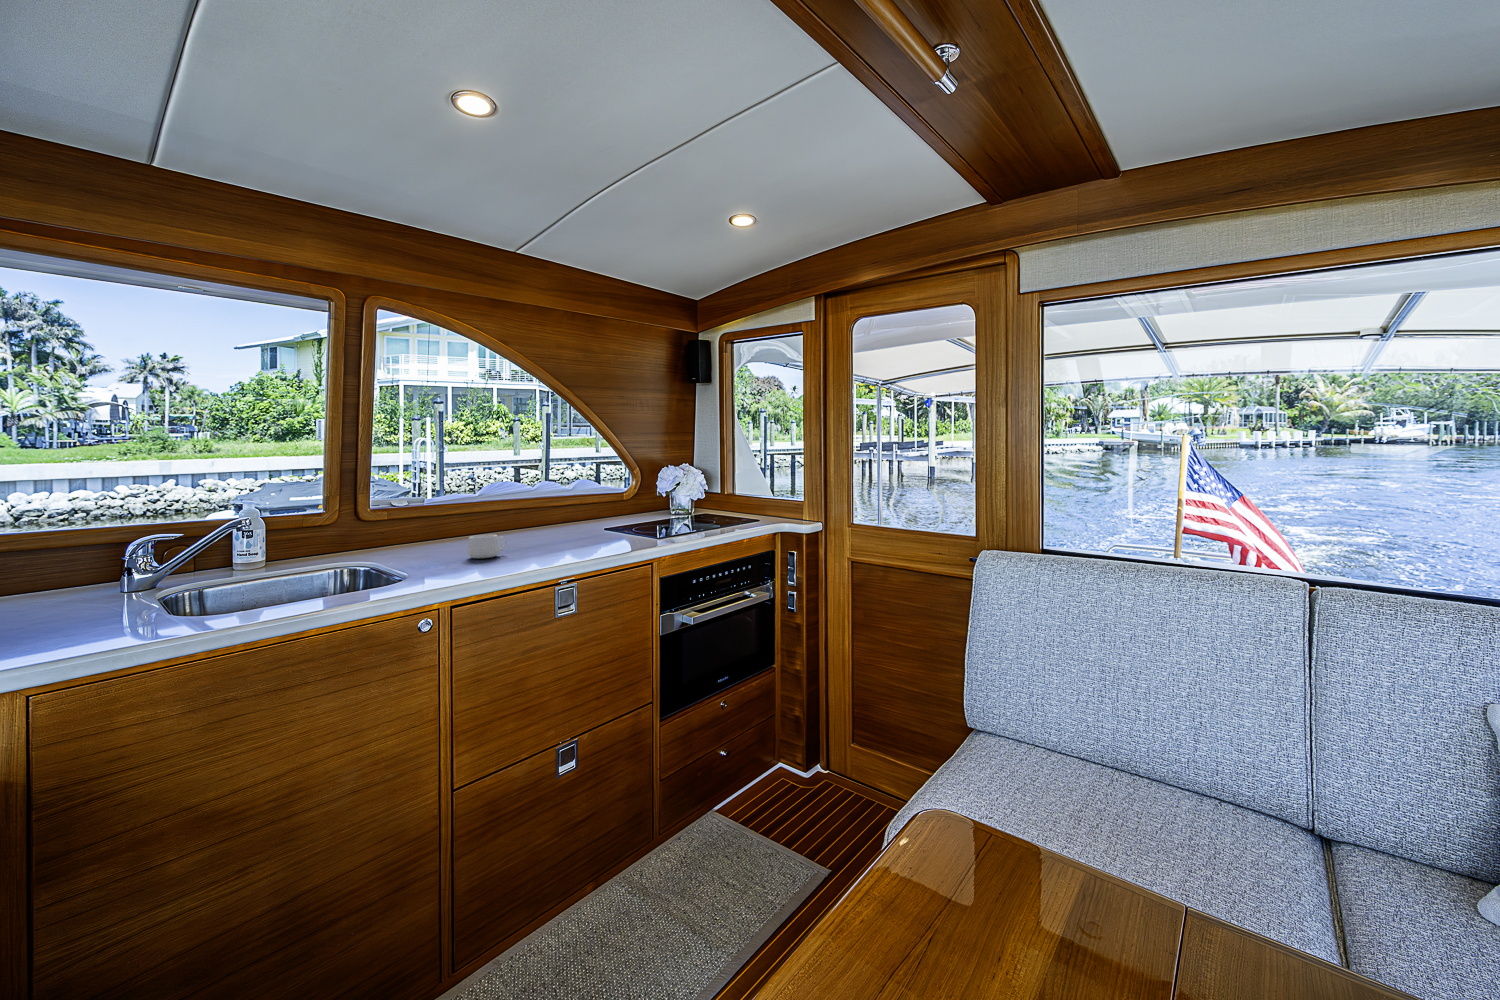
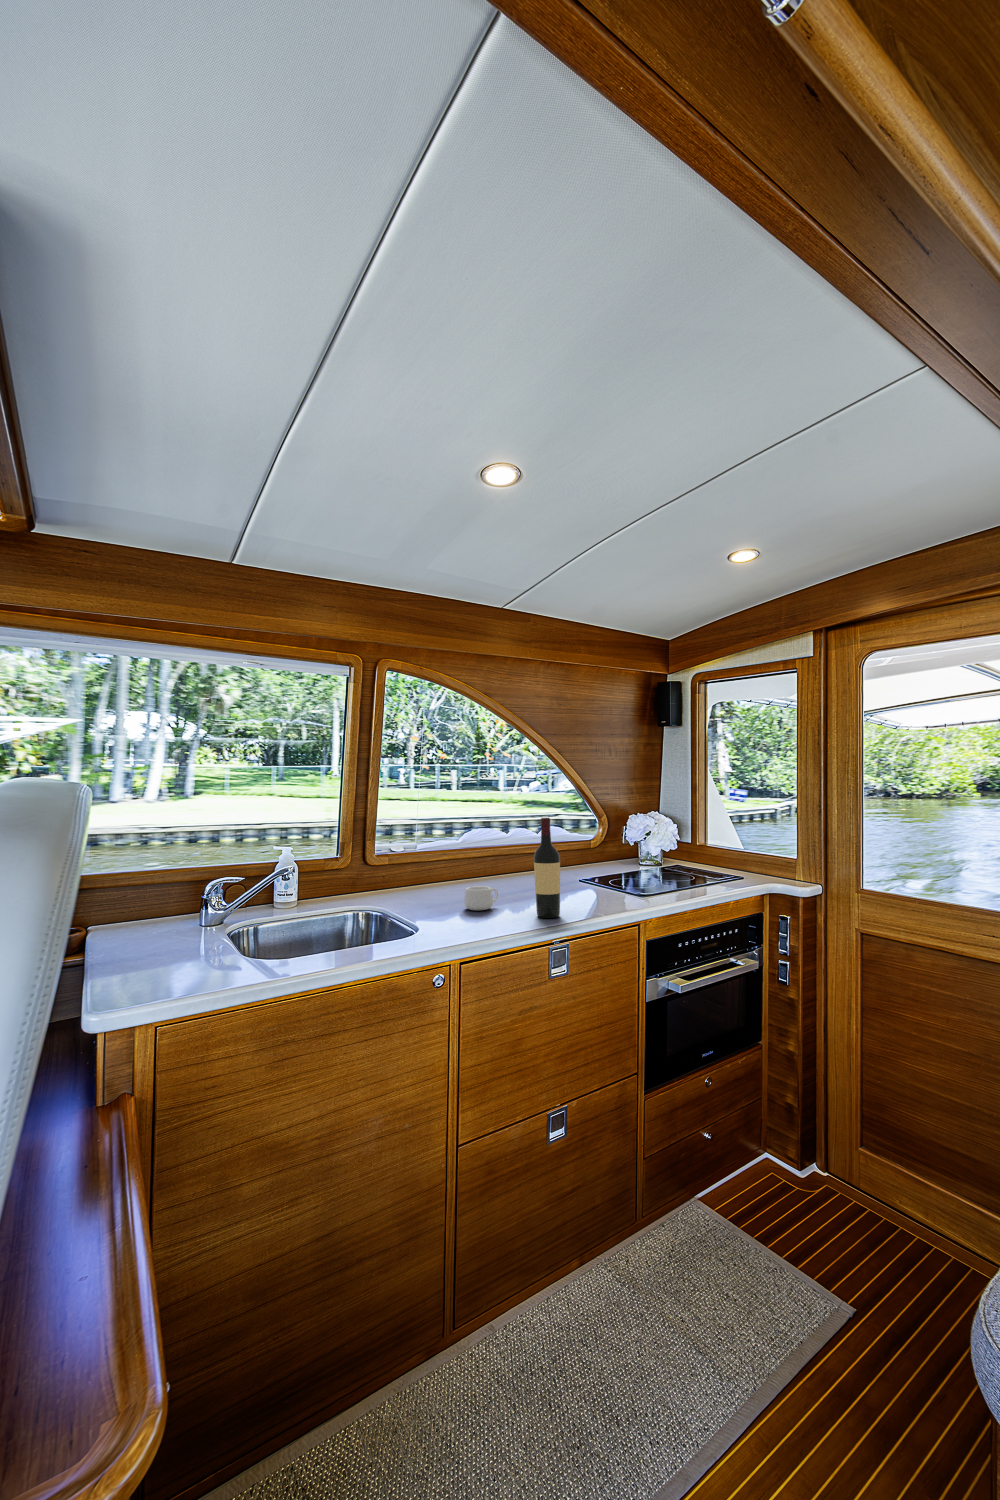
wine bottle: none [539,460,568,560] -> present [534,818,560,918]

